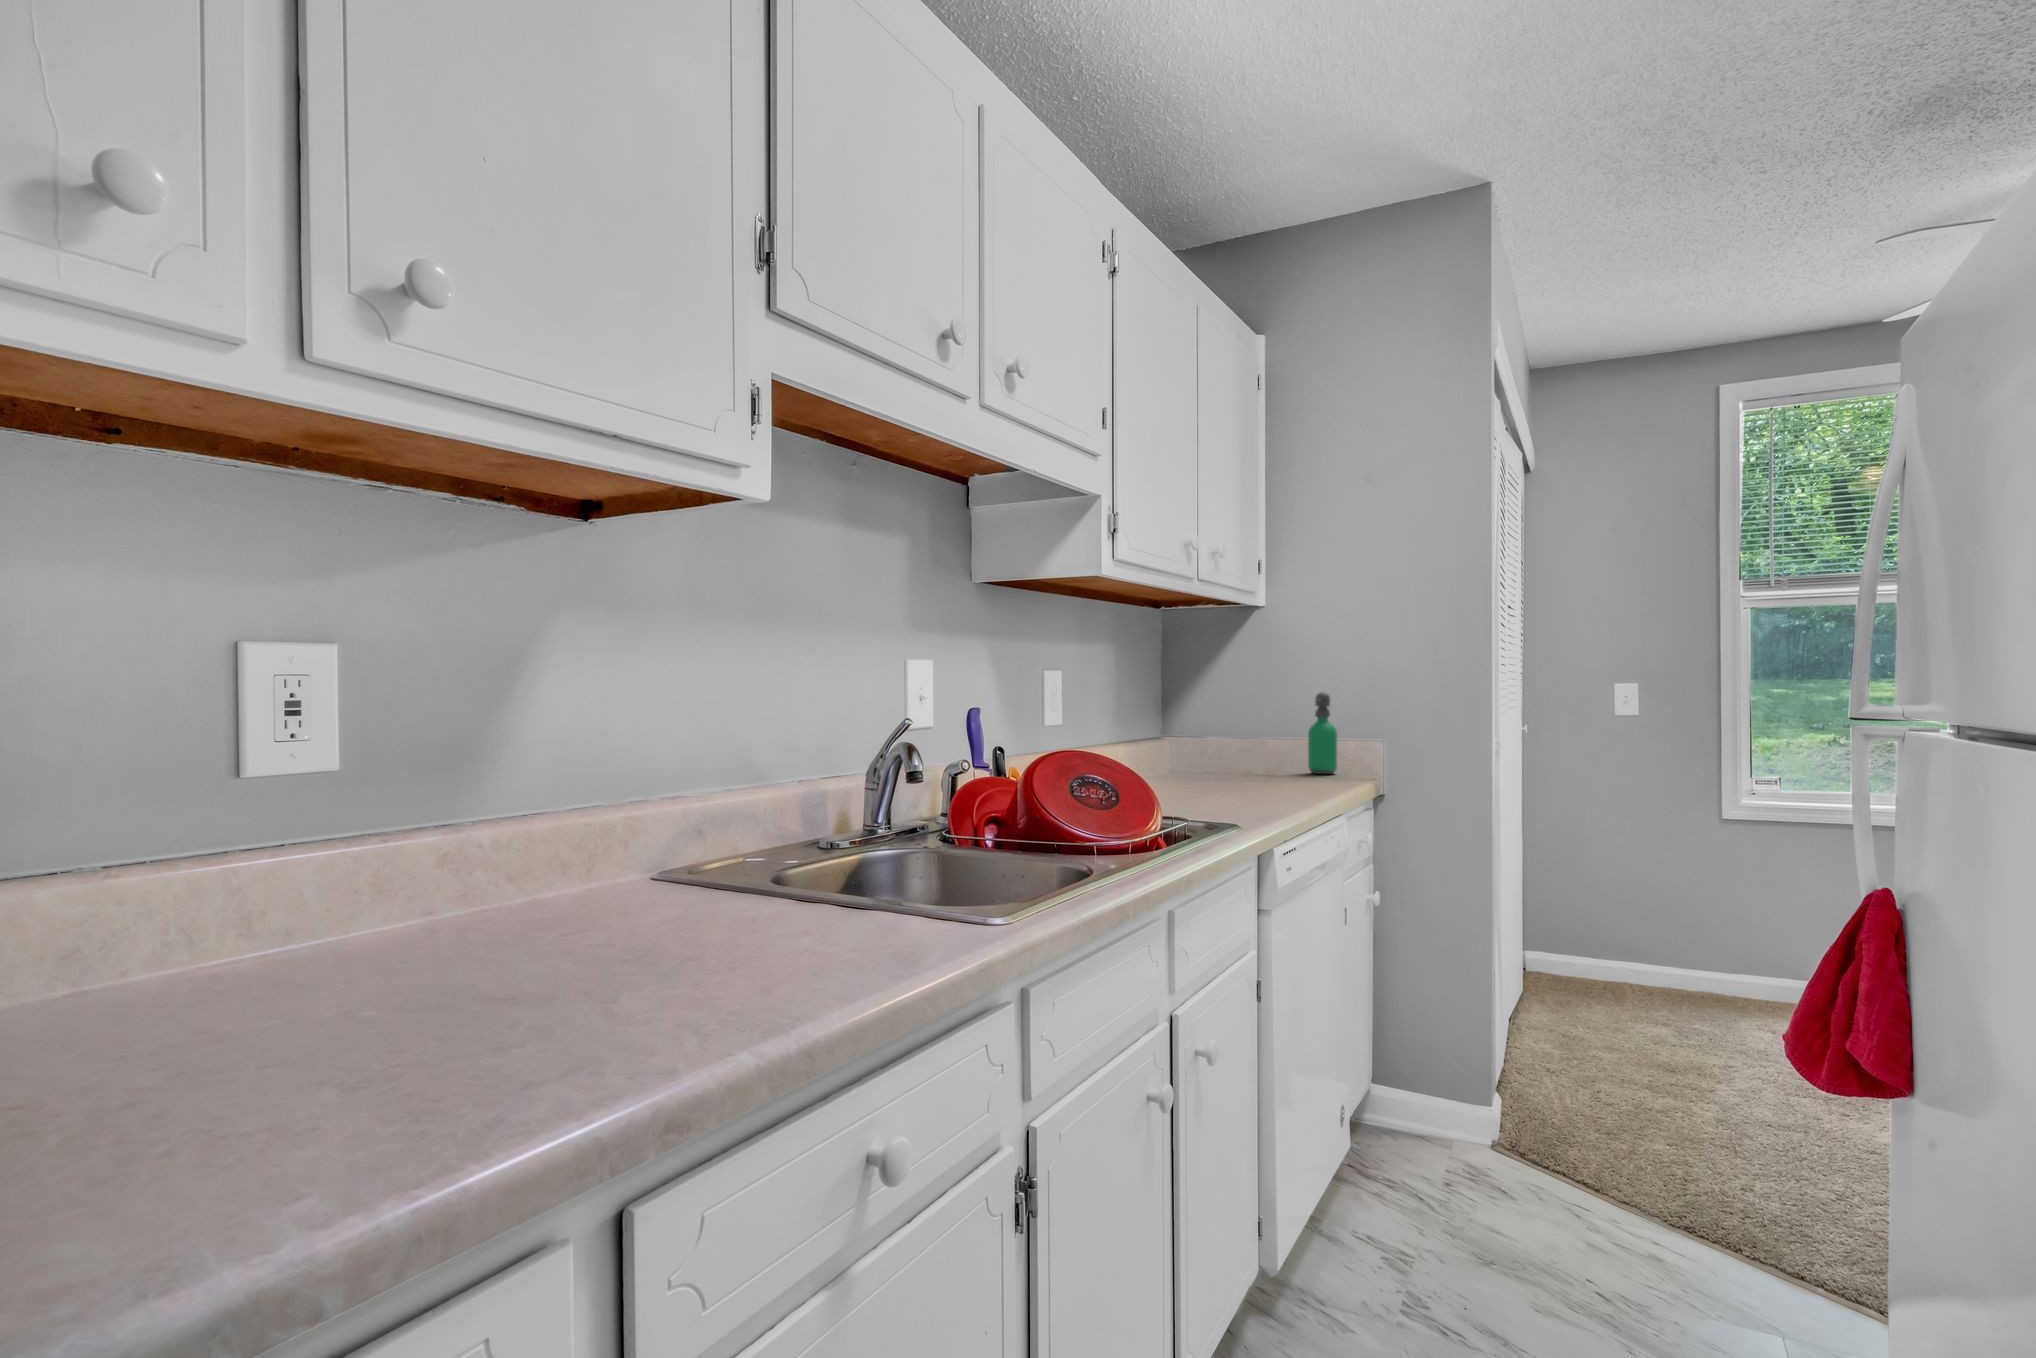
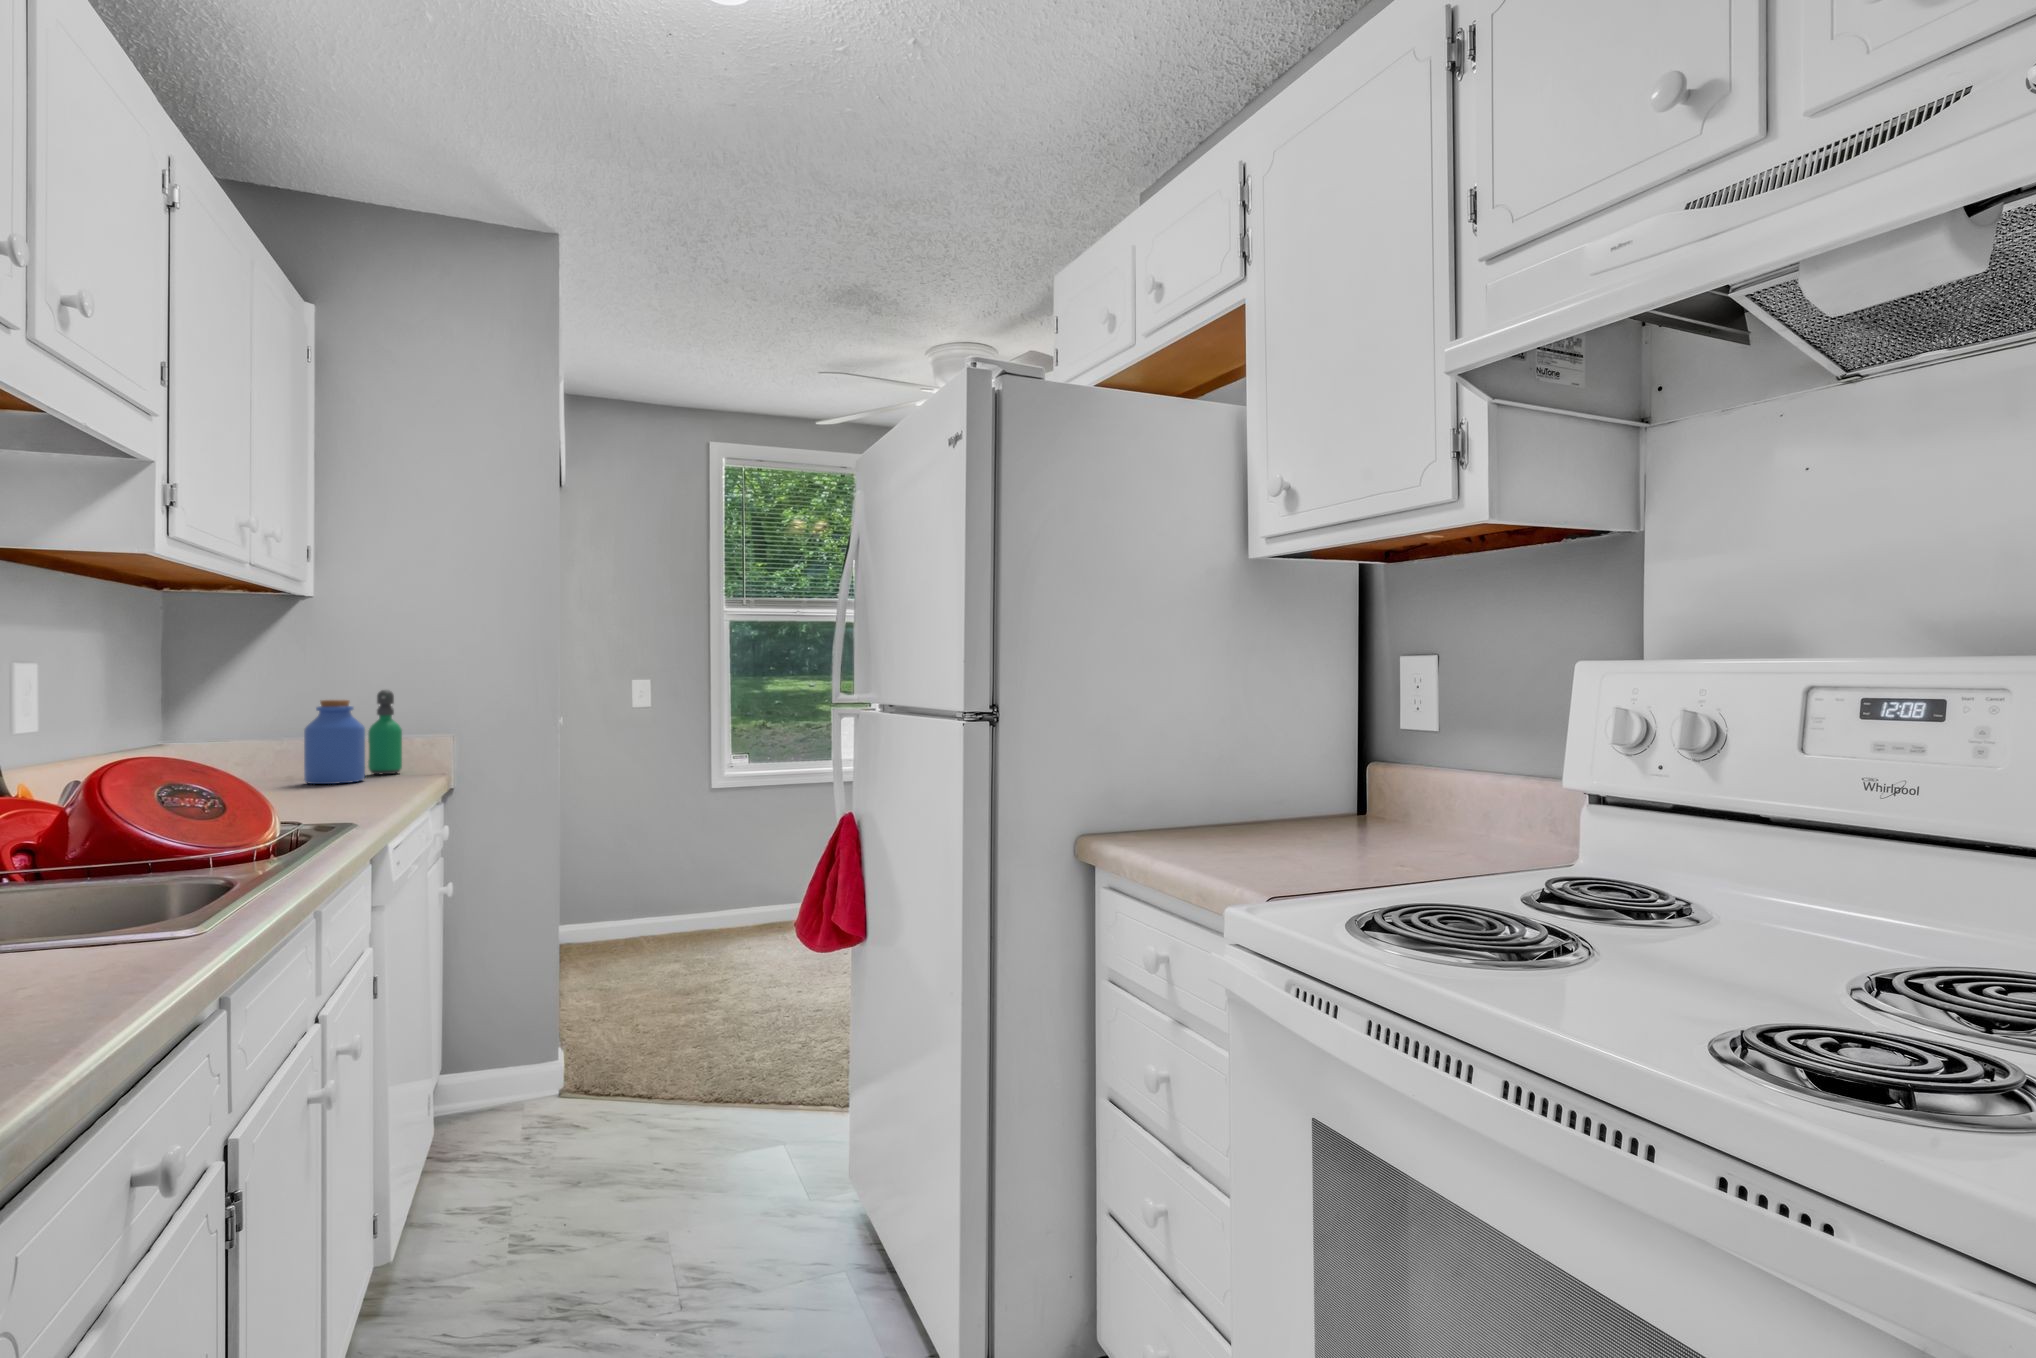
jar: none [1250,701,1299,780] -> present [304,700,365,784]

